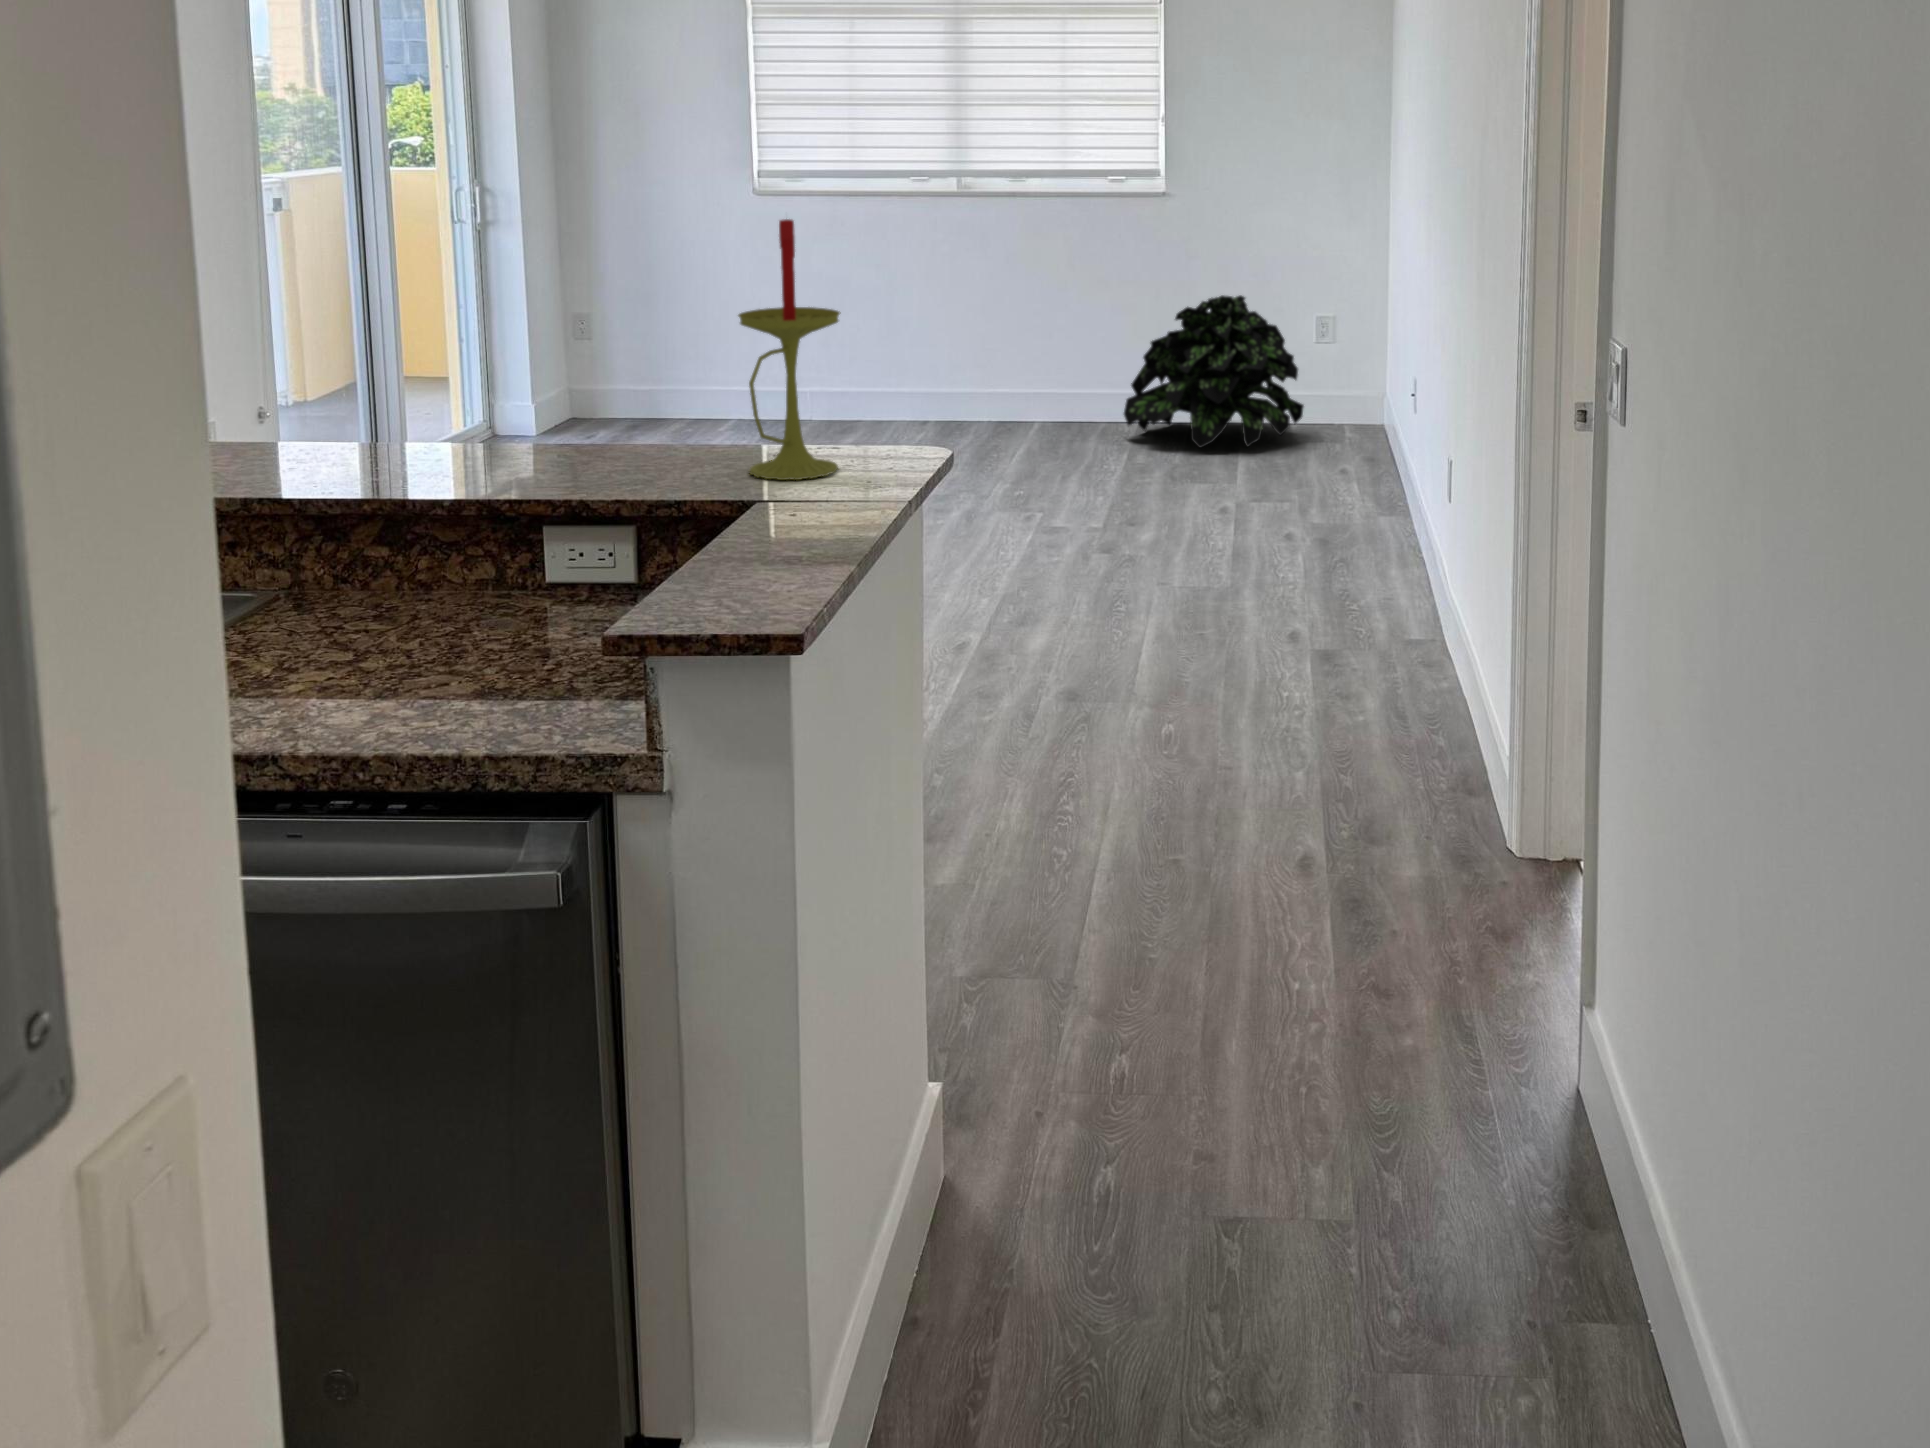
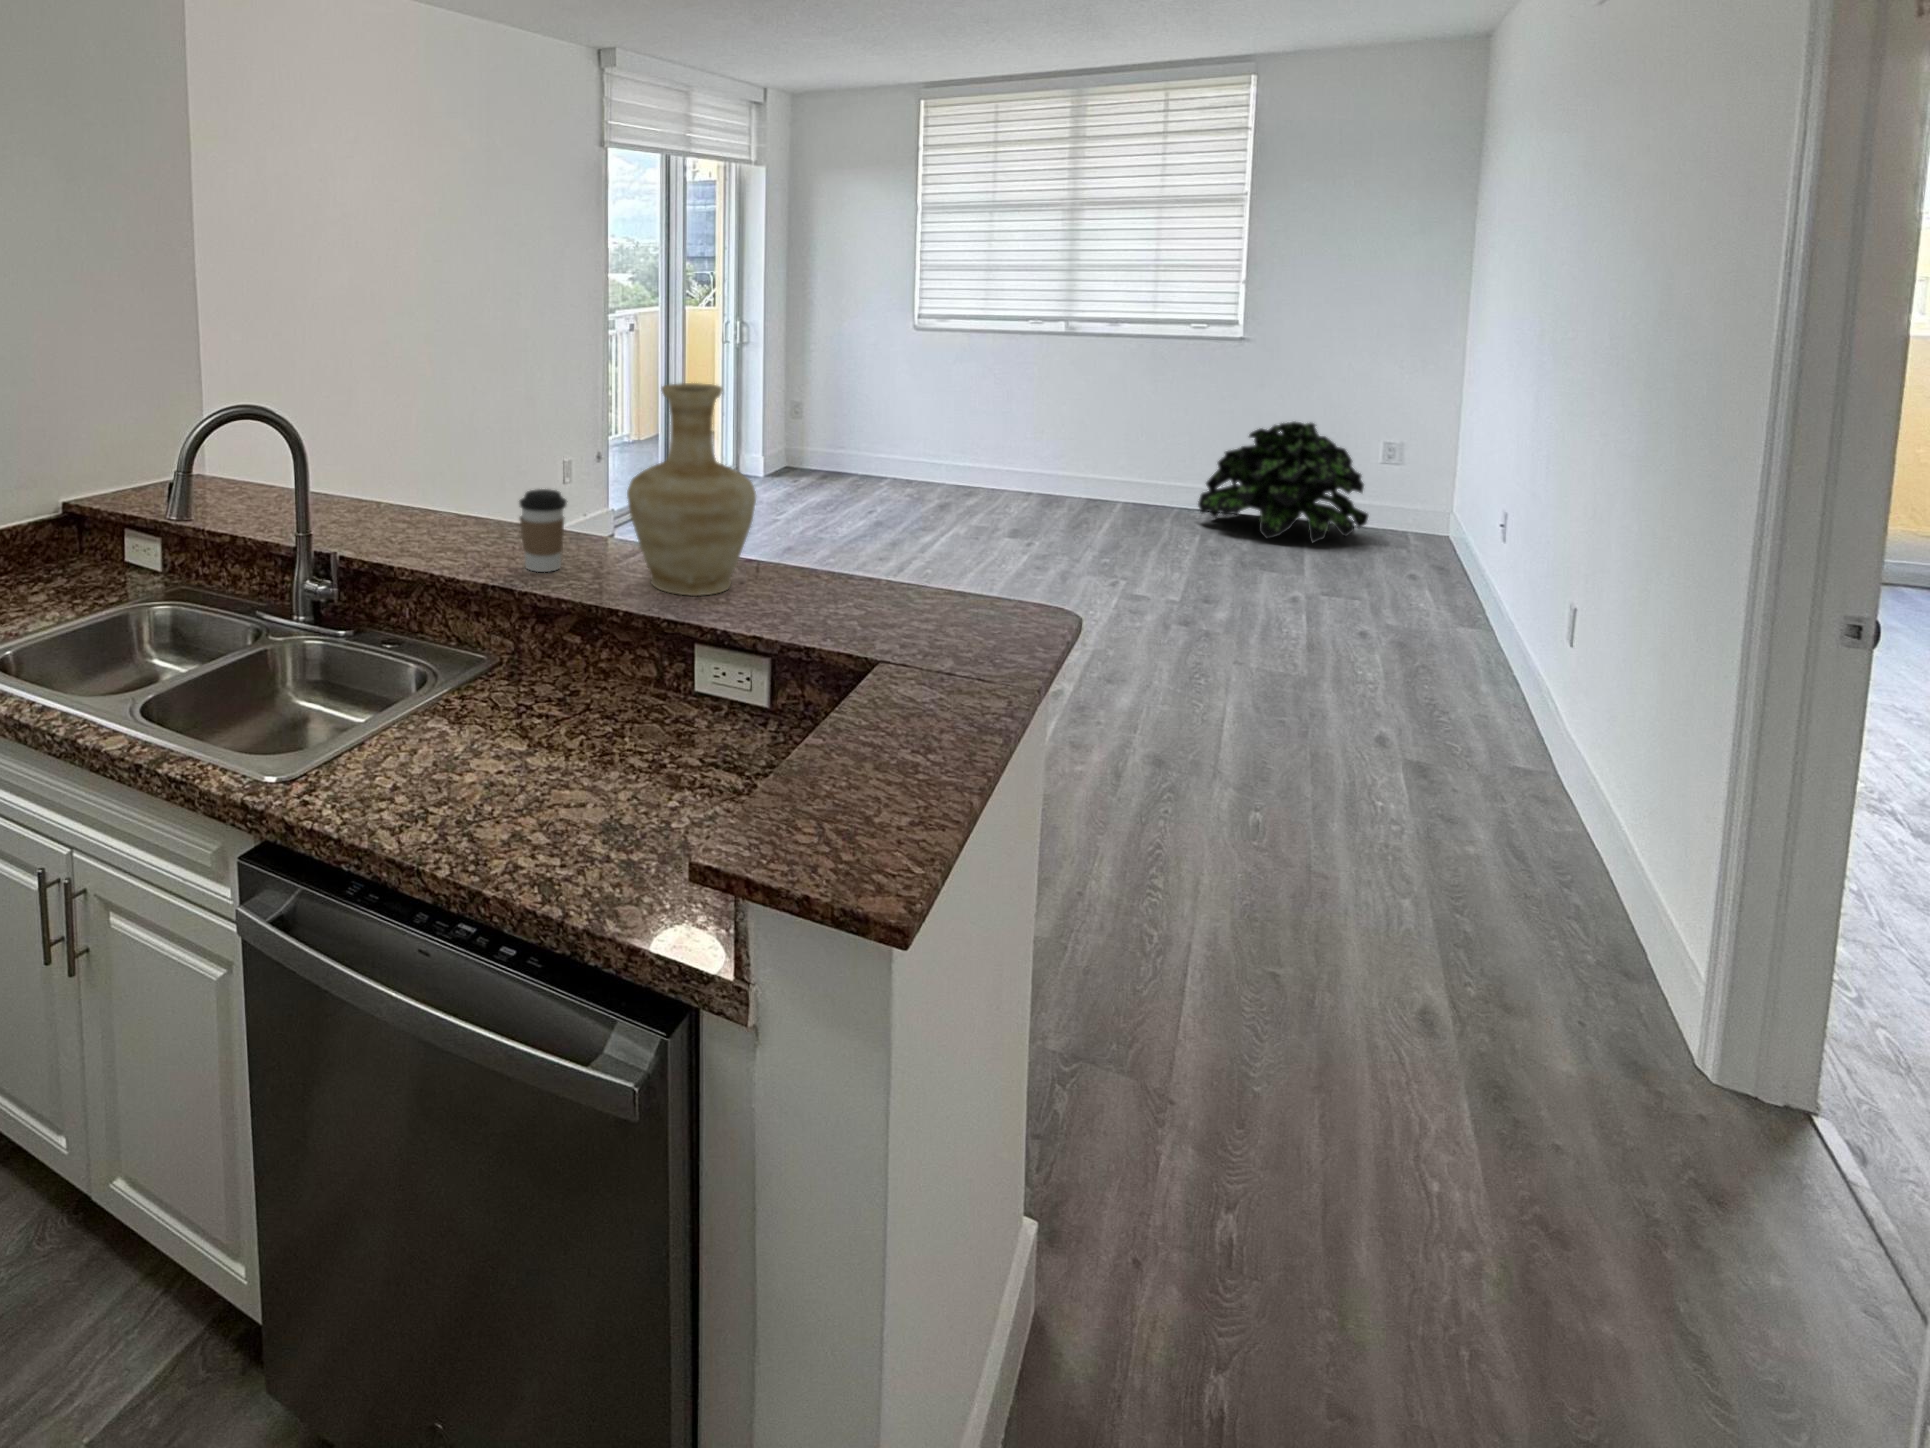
candle: present [738,219,840,480] -> none [880,390,981,640]
vase: none [435,224,597,478] -> present [627,383,756,596]
coffee cup: none [282,374,351,479] -> present [519,489,567,572]

